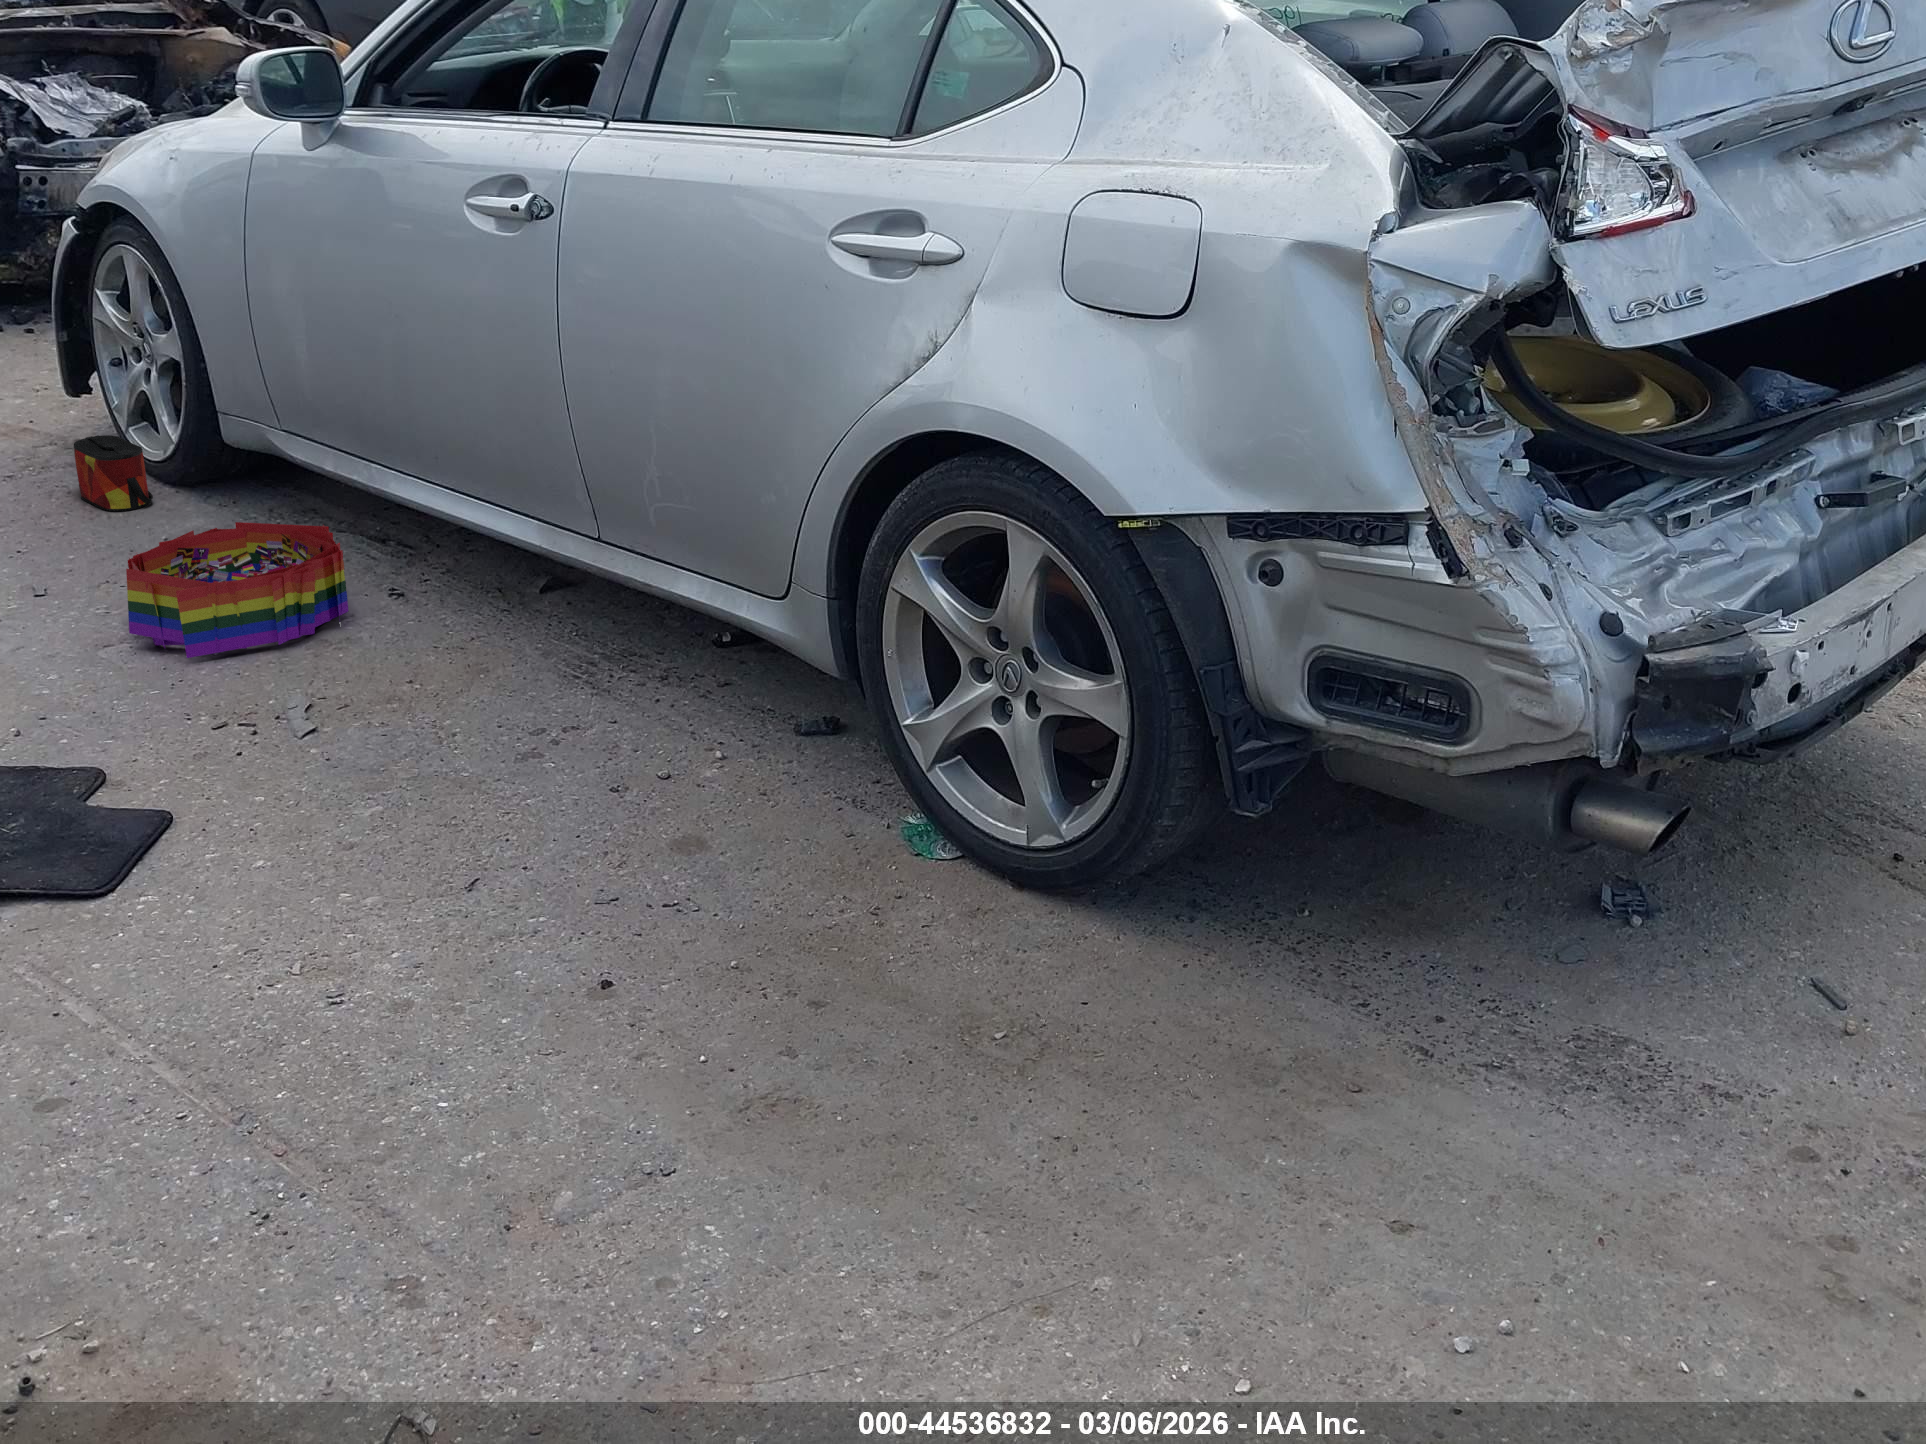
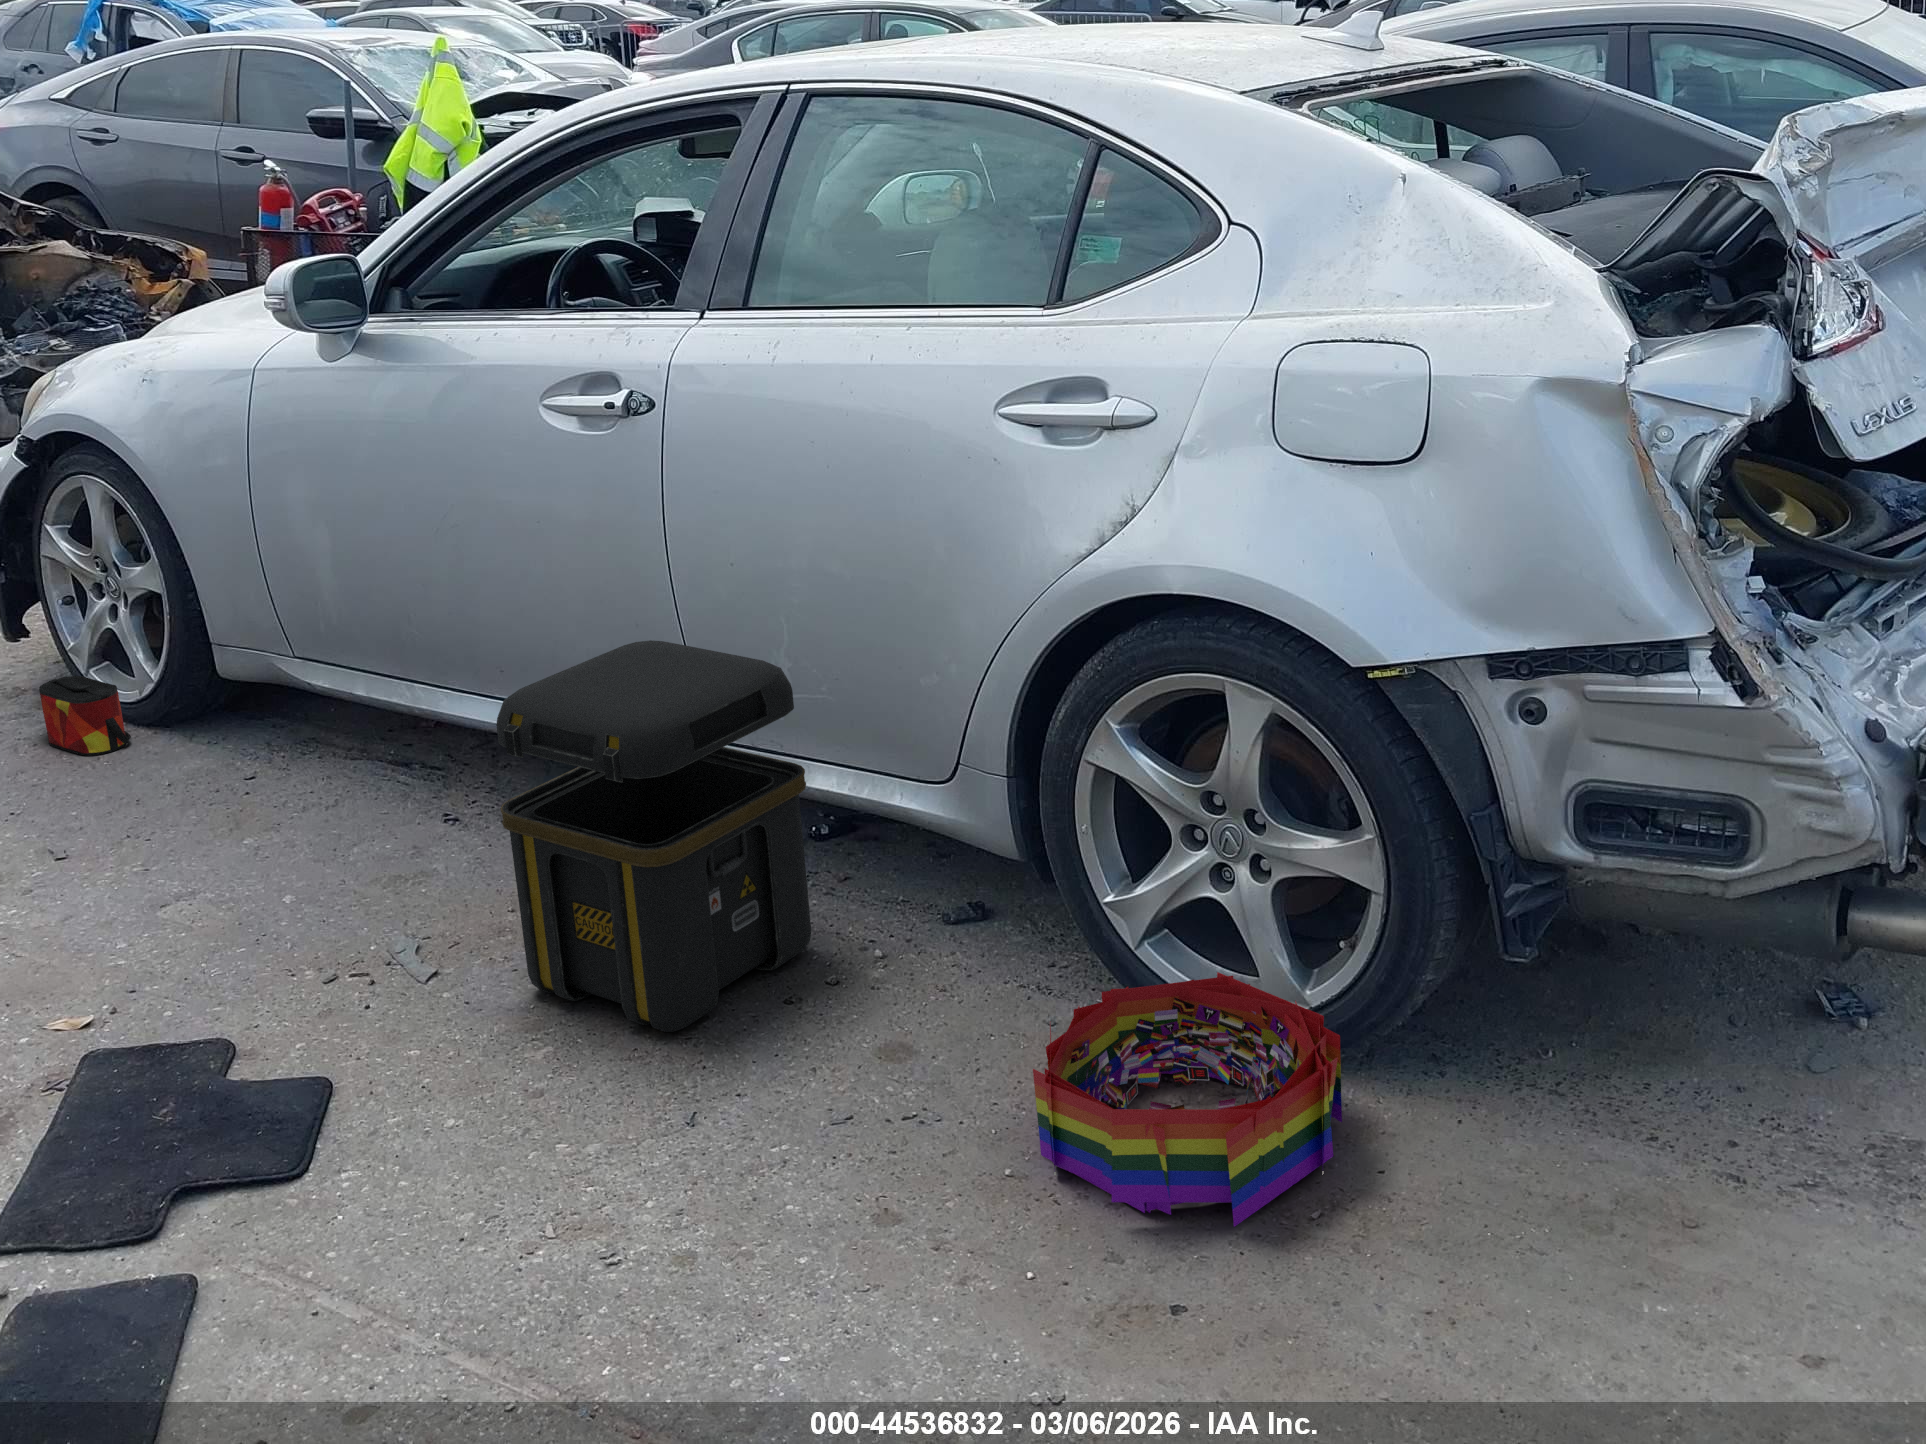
toolbox: none [359,437,665,812] -> present [496,640,811,1032]
storage bin: present [126,522,348,658] -> present [1033,972,1342,1227]

